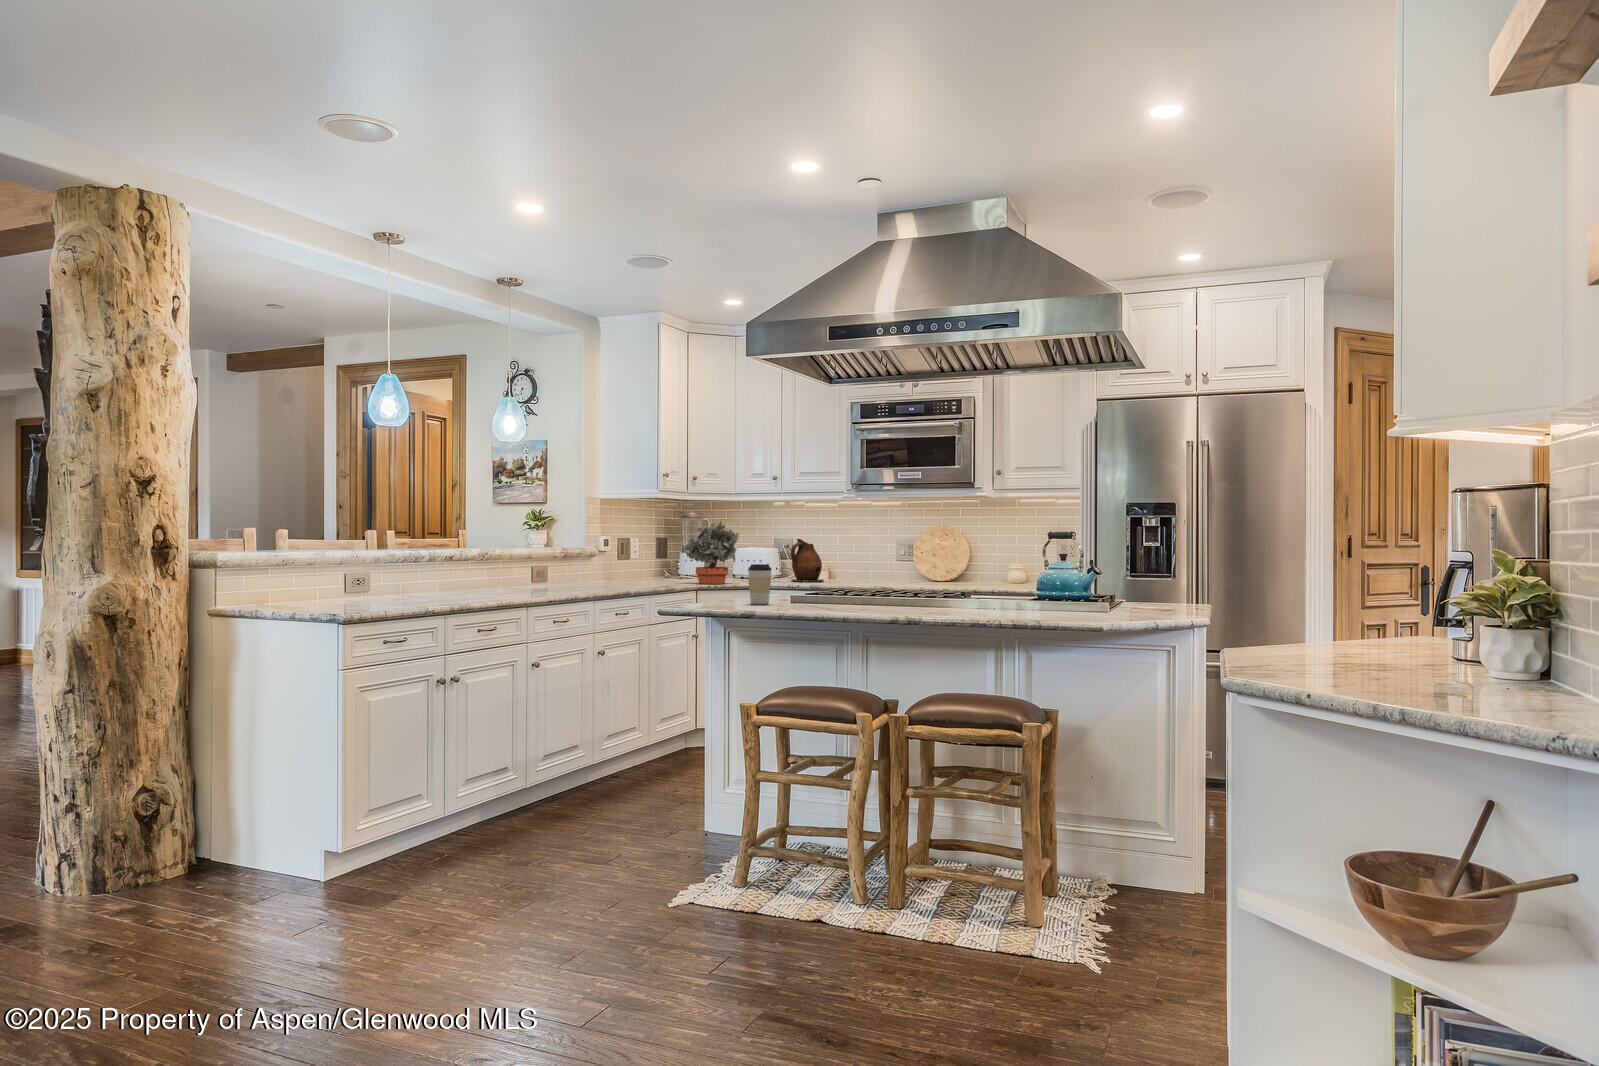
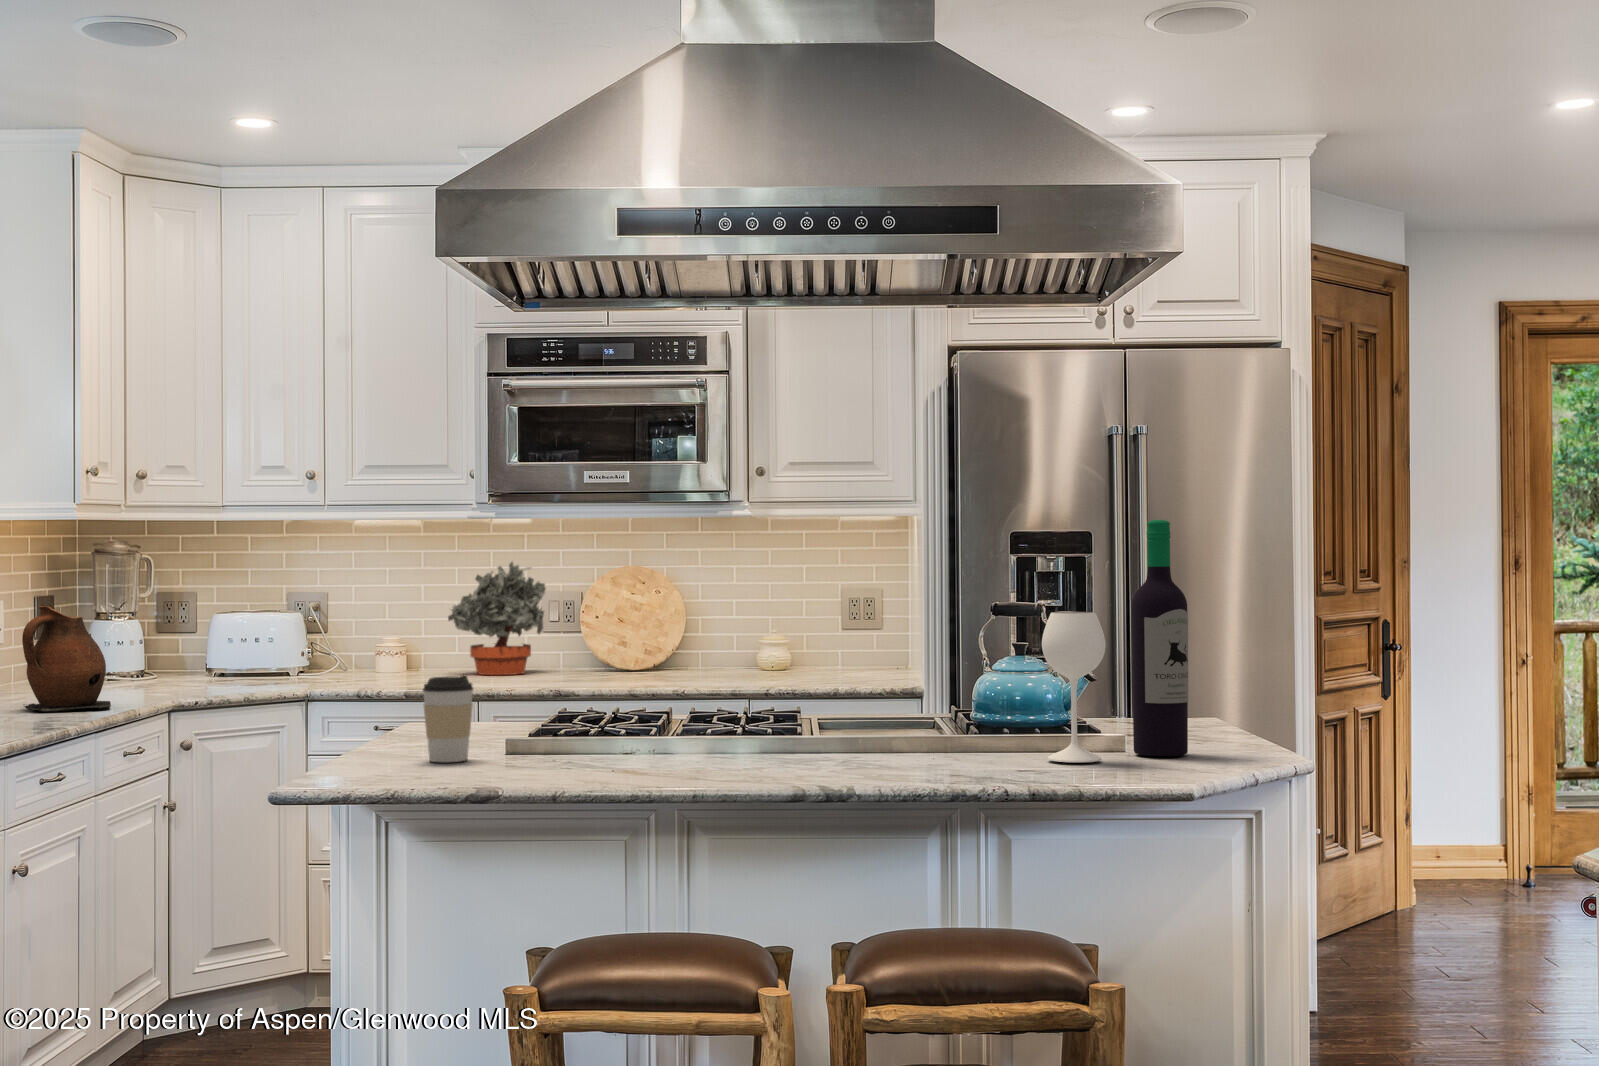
wine bottle: none [1043,486,1133,616] -> present [1042,520,1188,763]
potted plant: present [681,521,739,584] -> present [448,562,546,675]
ceramic pitcher: present [791,539,823,581] -> present [22,606,111,710]

